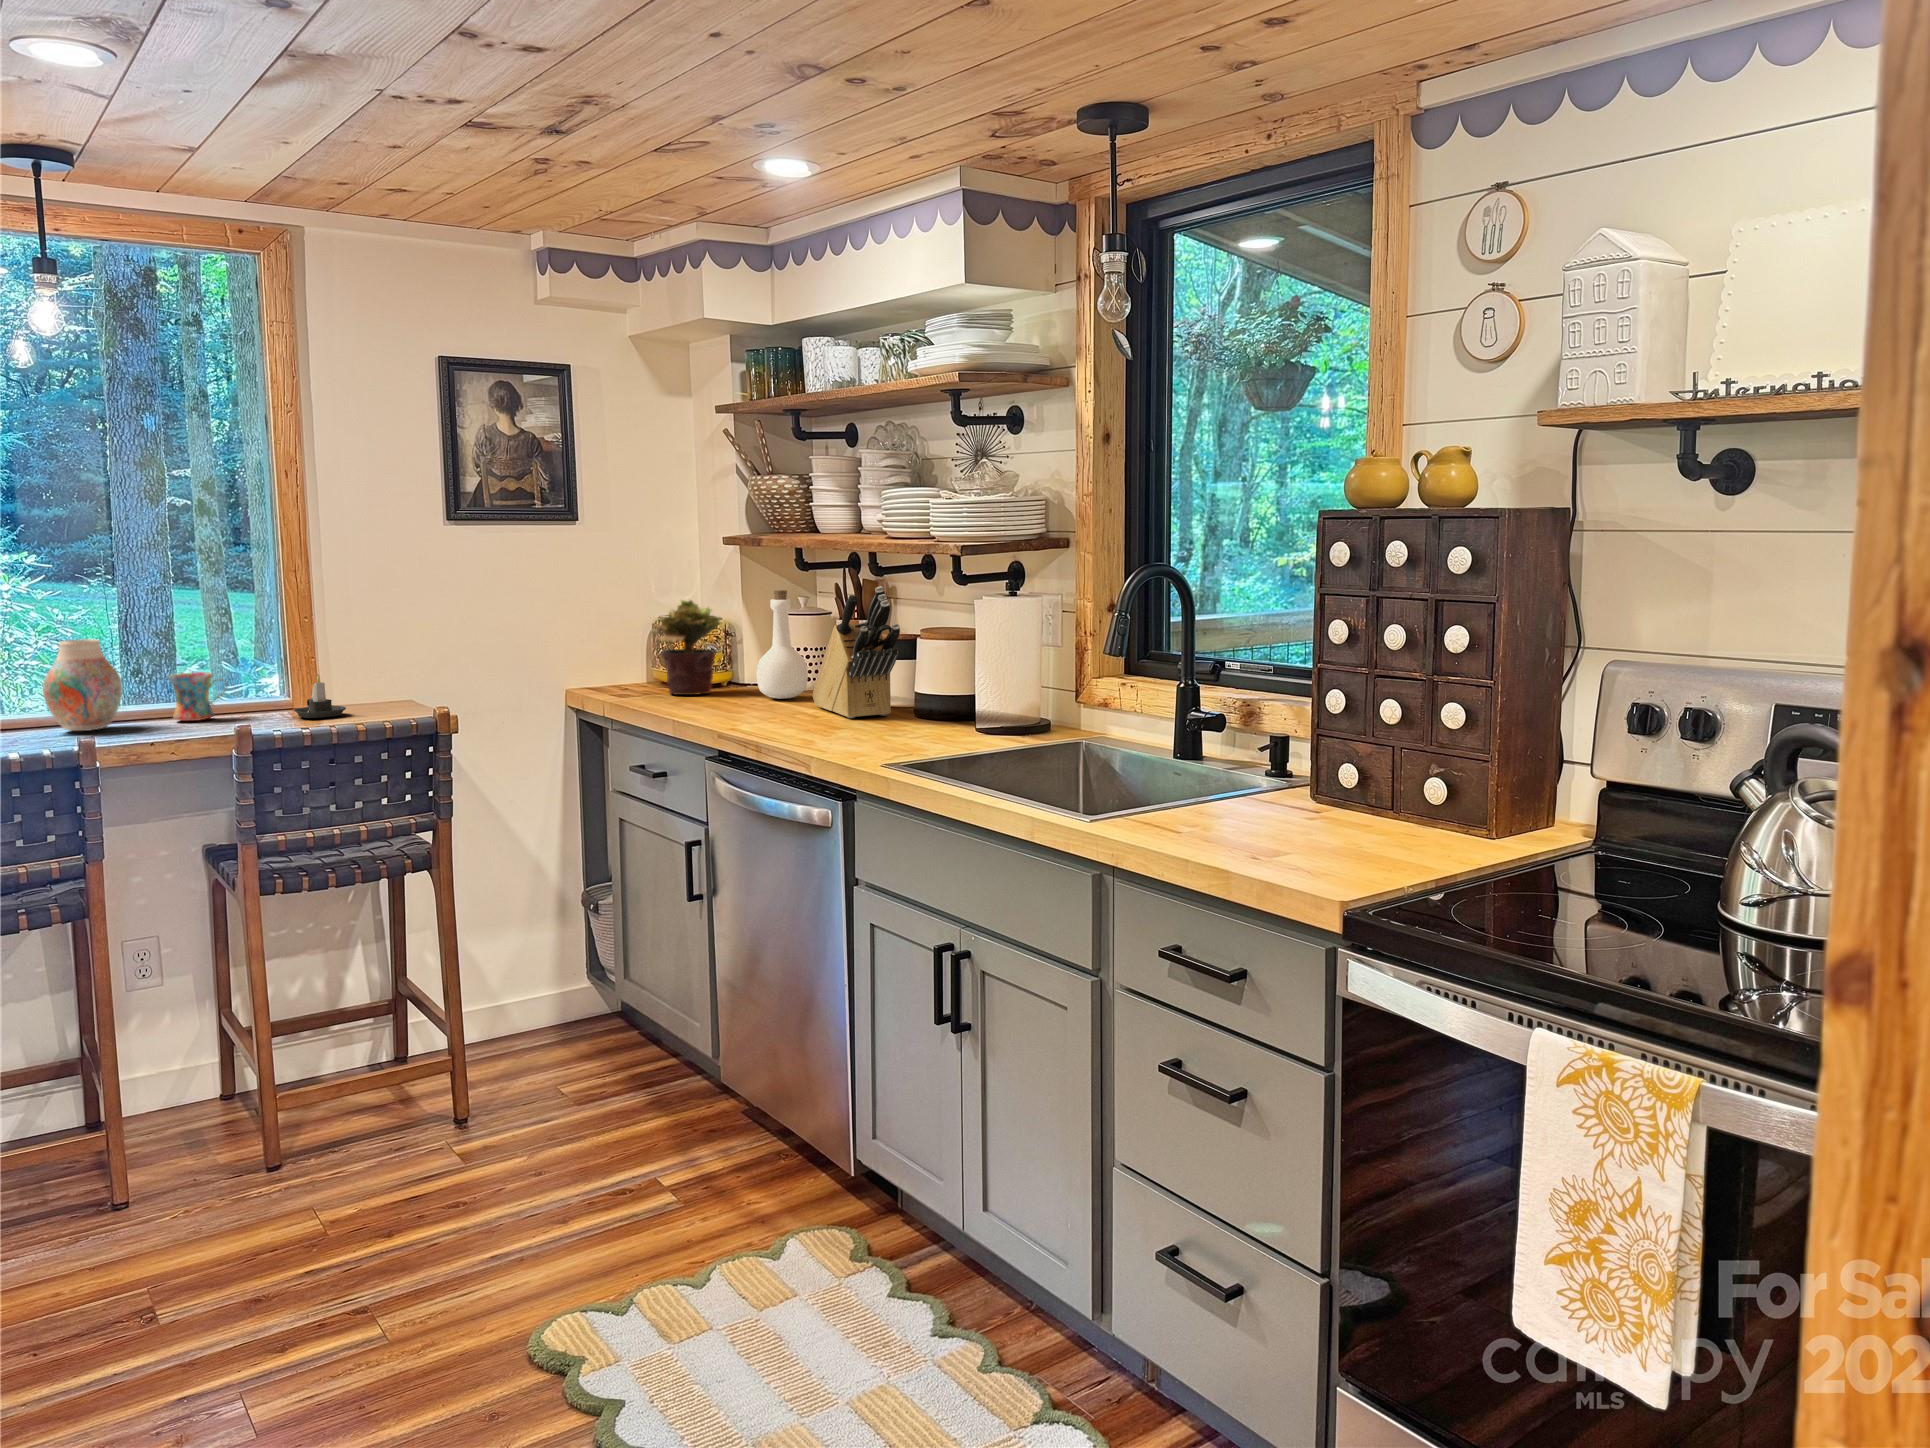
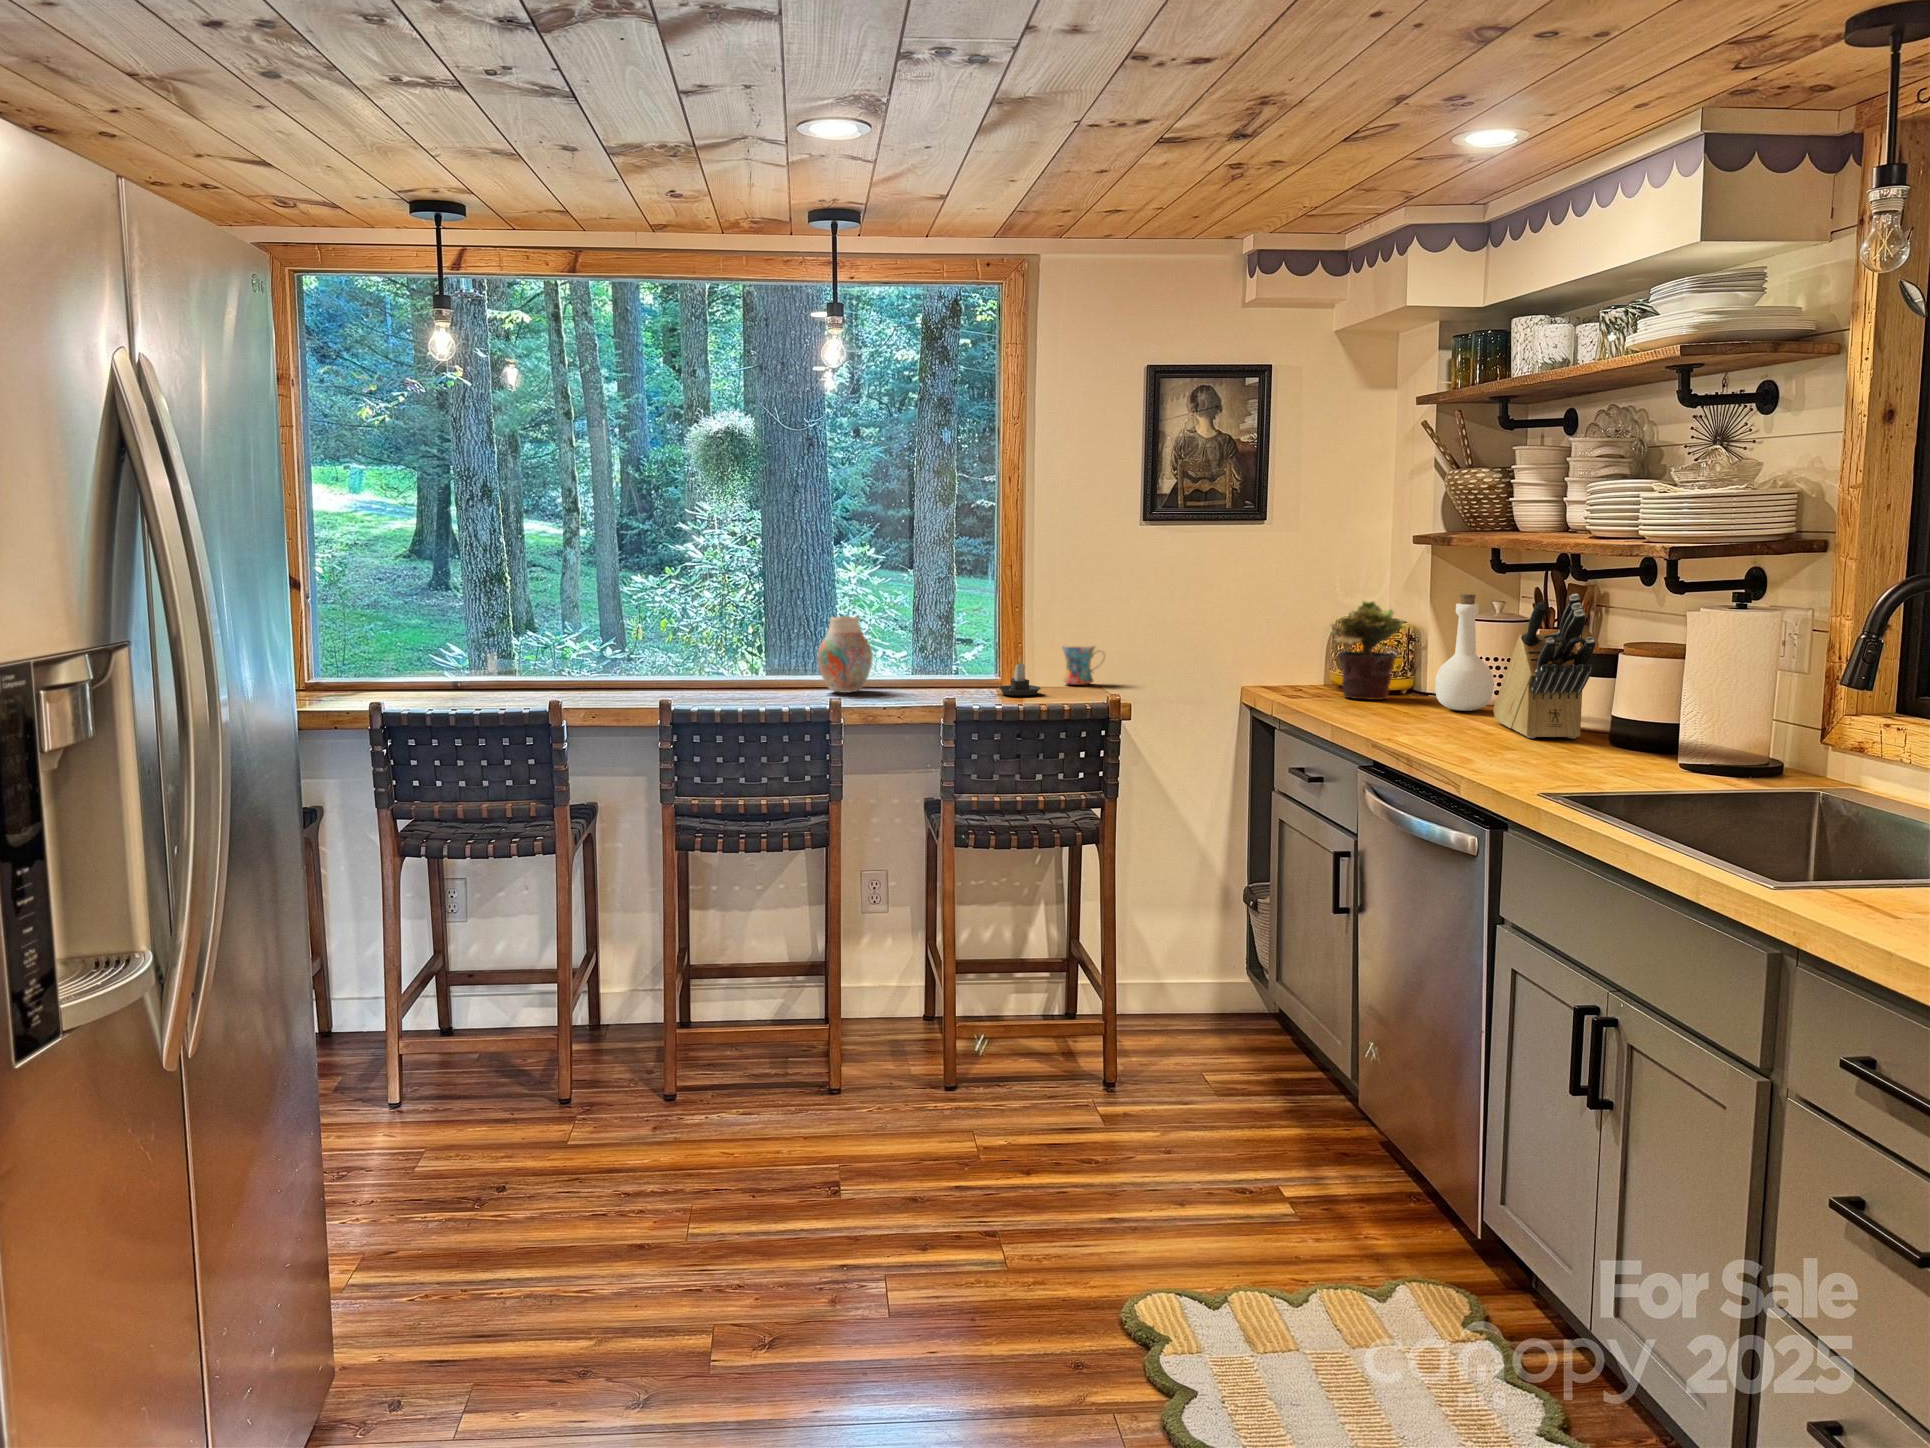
mug: present [168,672,228,721] -> present [1062,646,1095,685]

